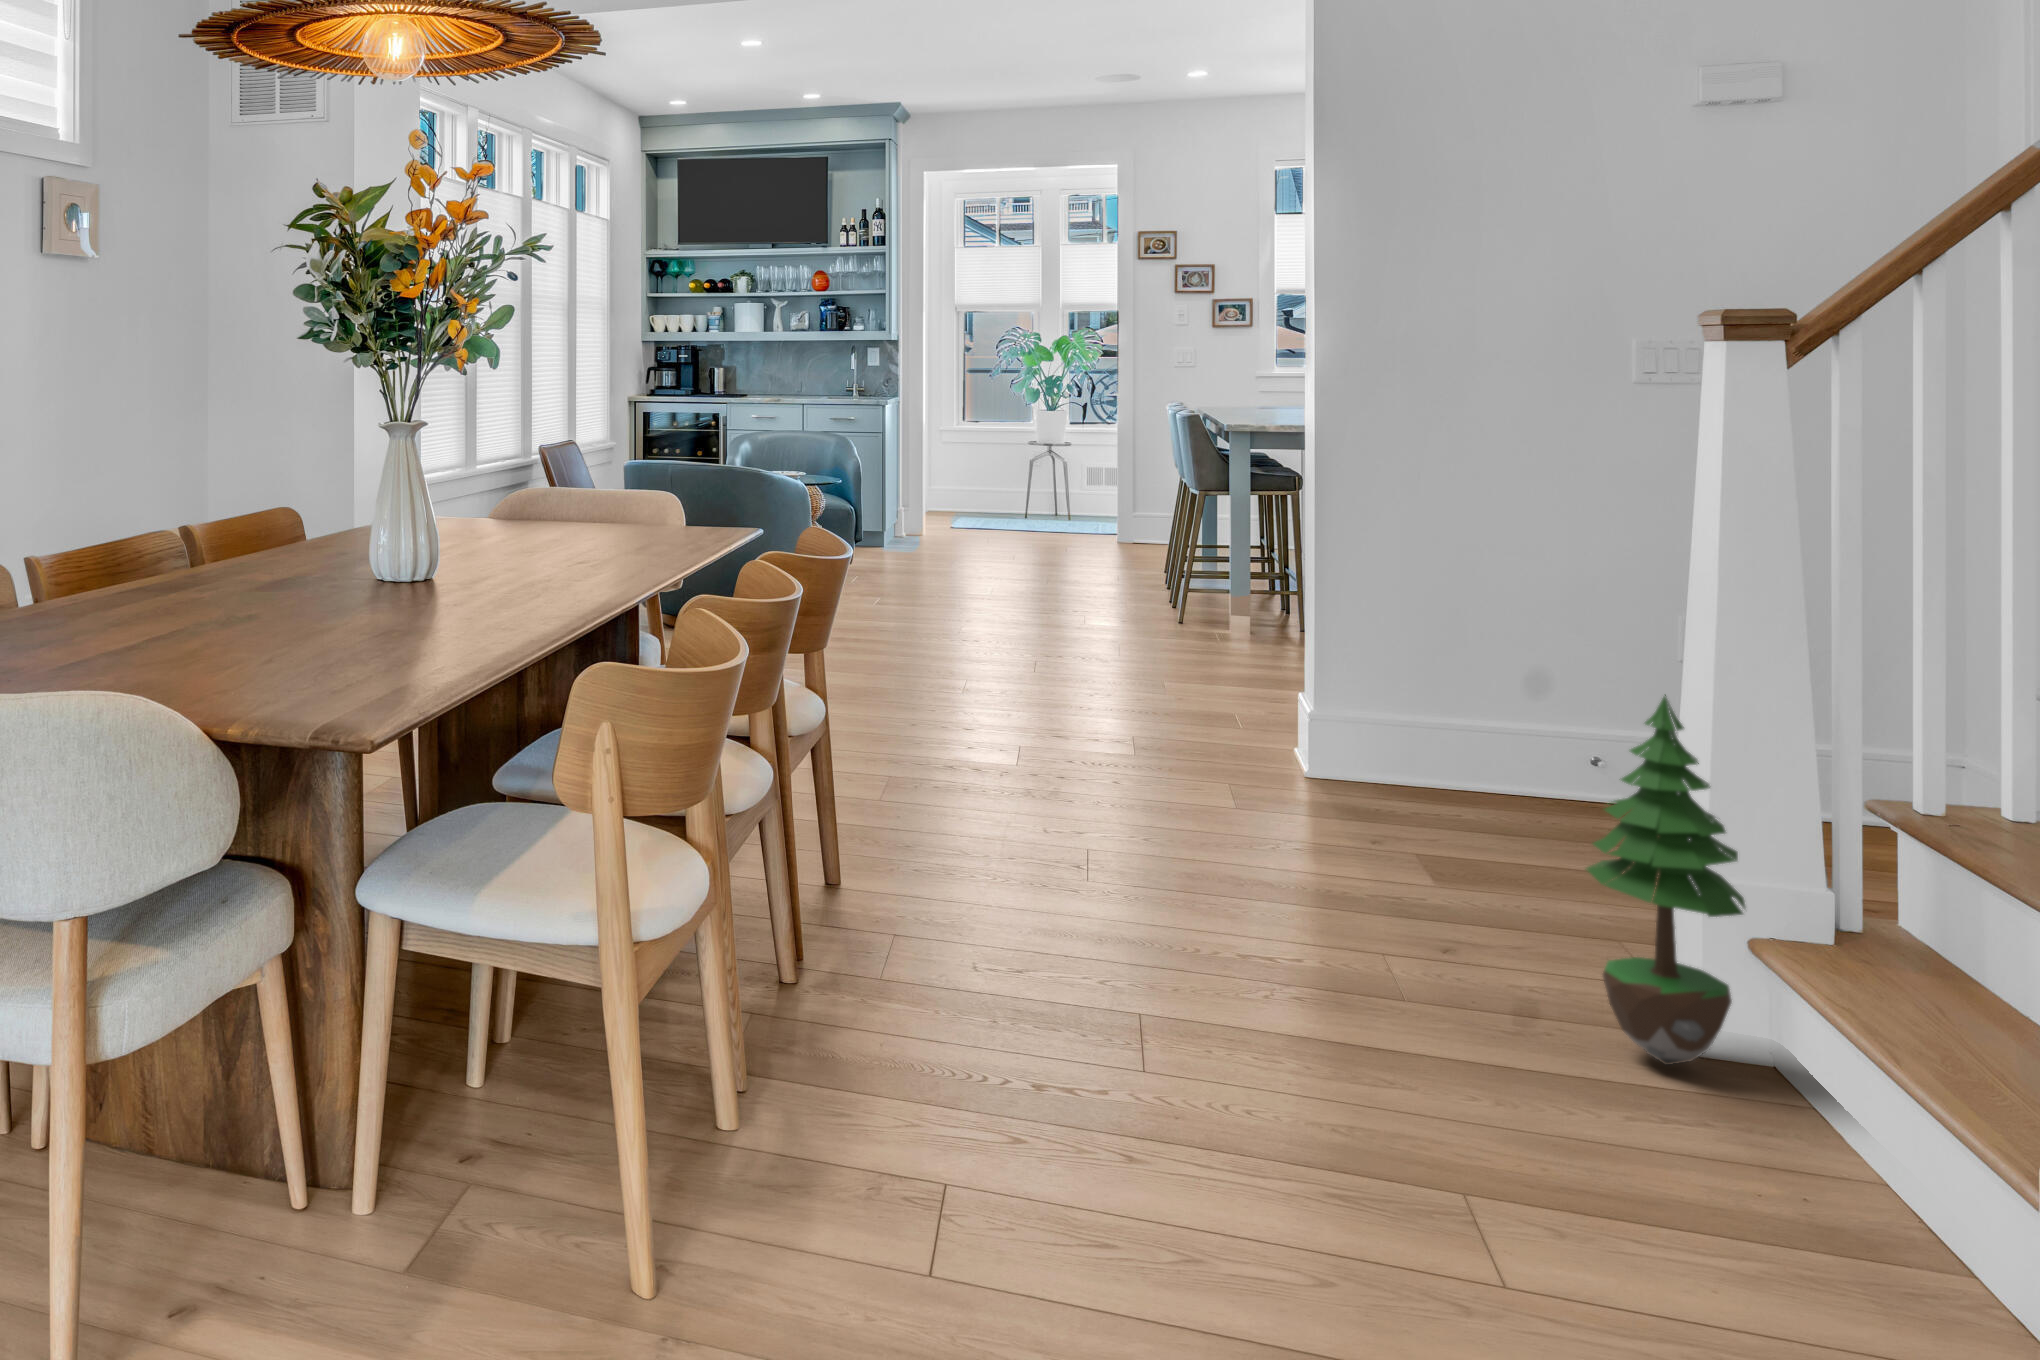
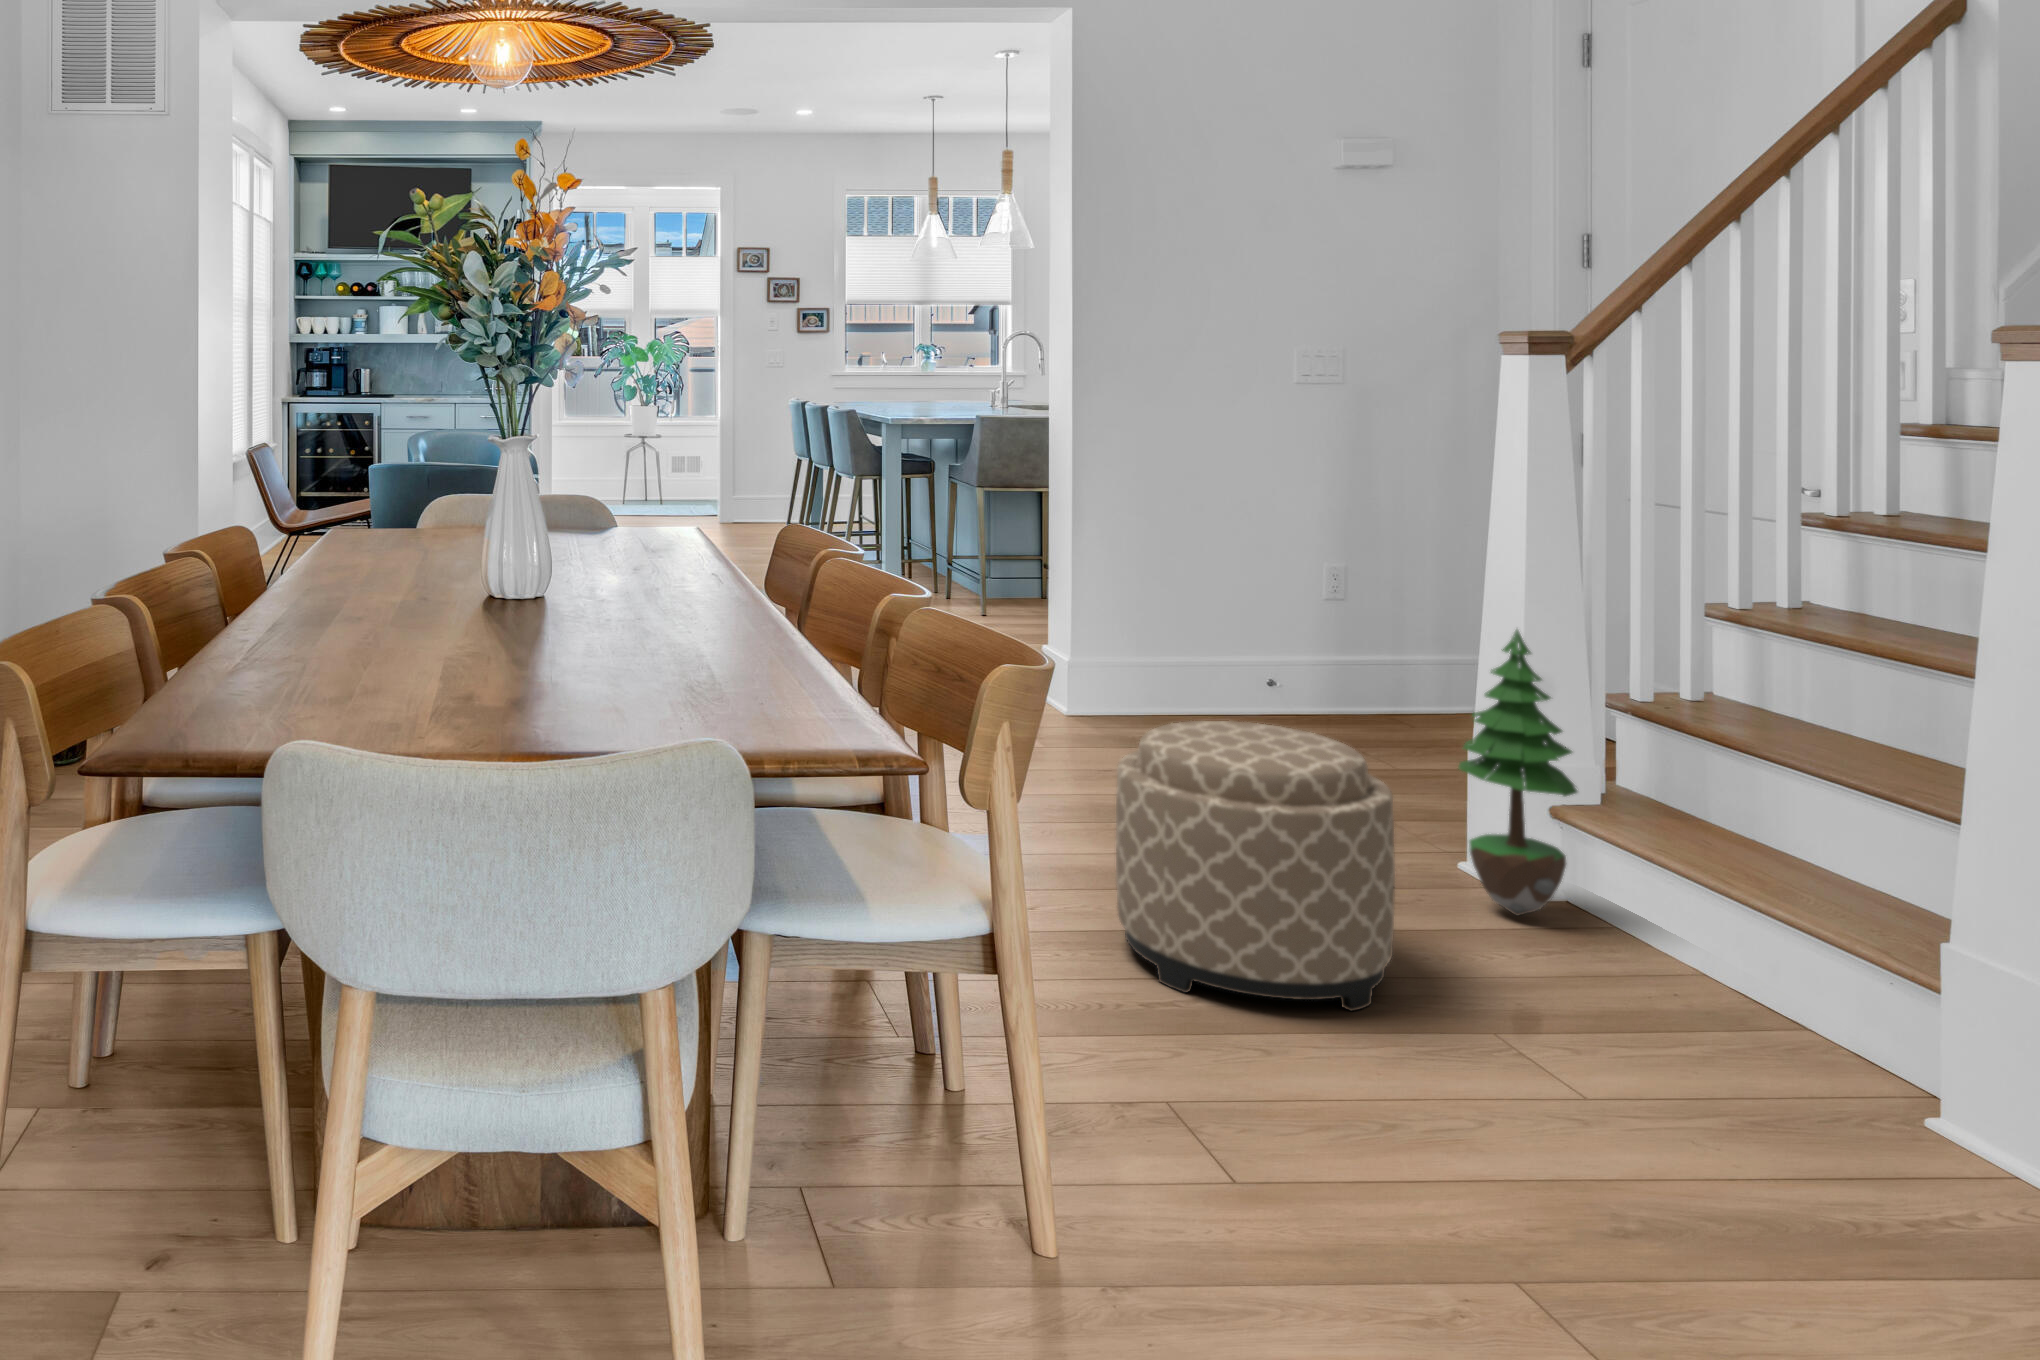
ottoman: none [1065,776,1390,1135] -> present [1116,721,1395,1011]

